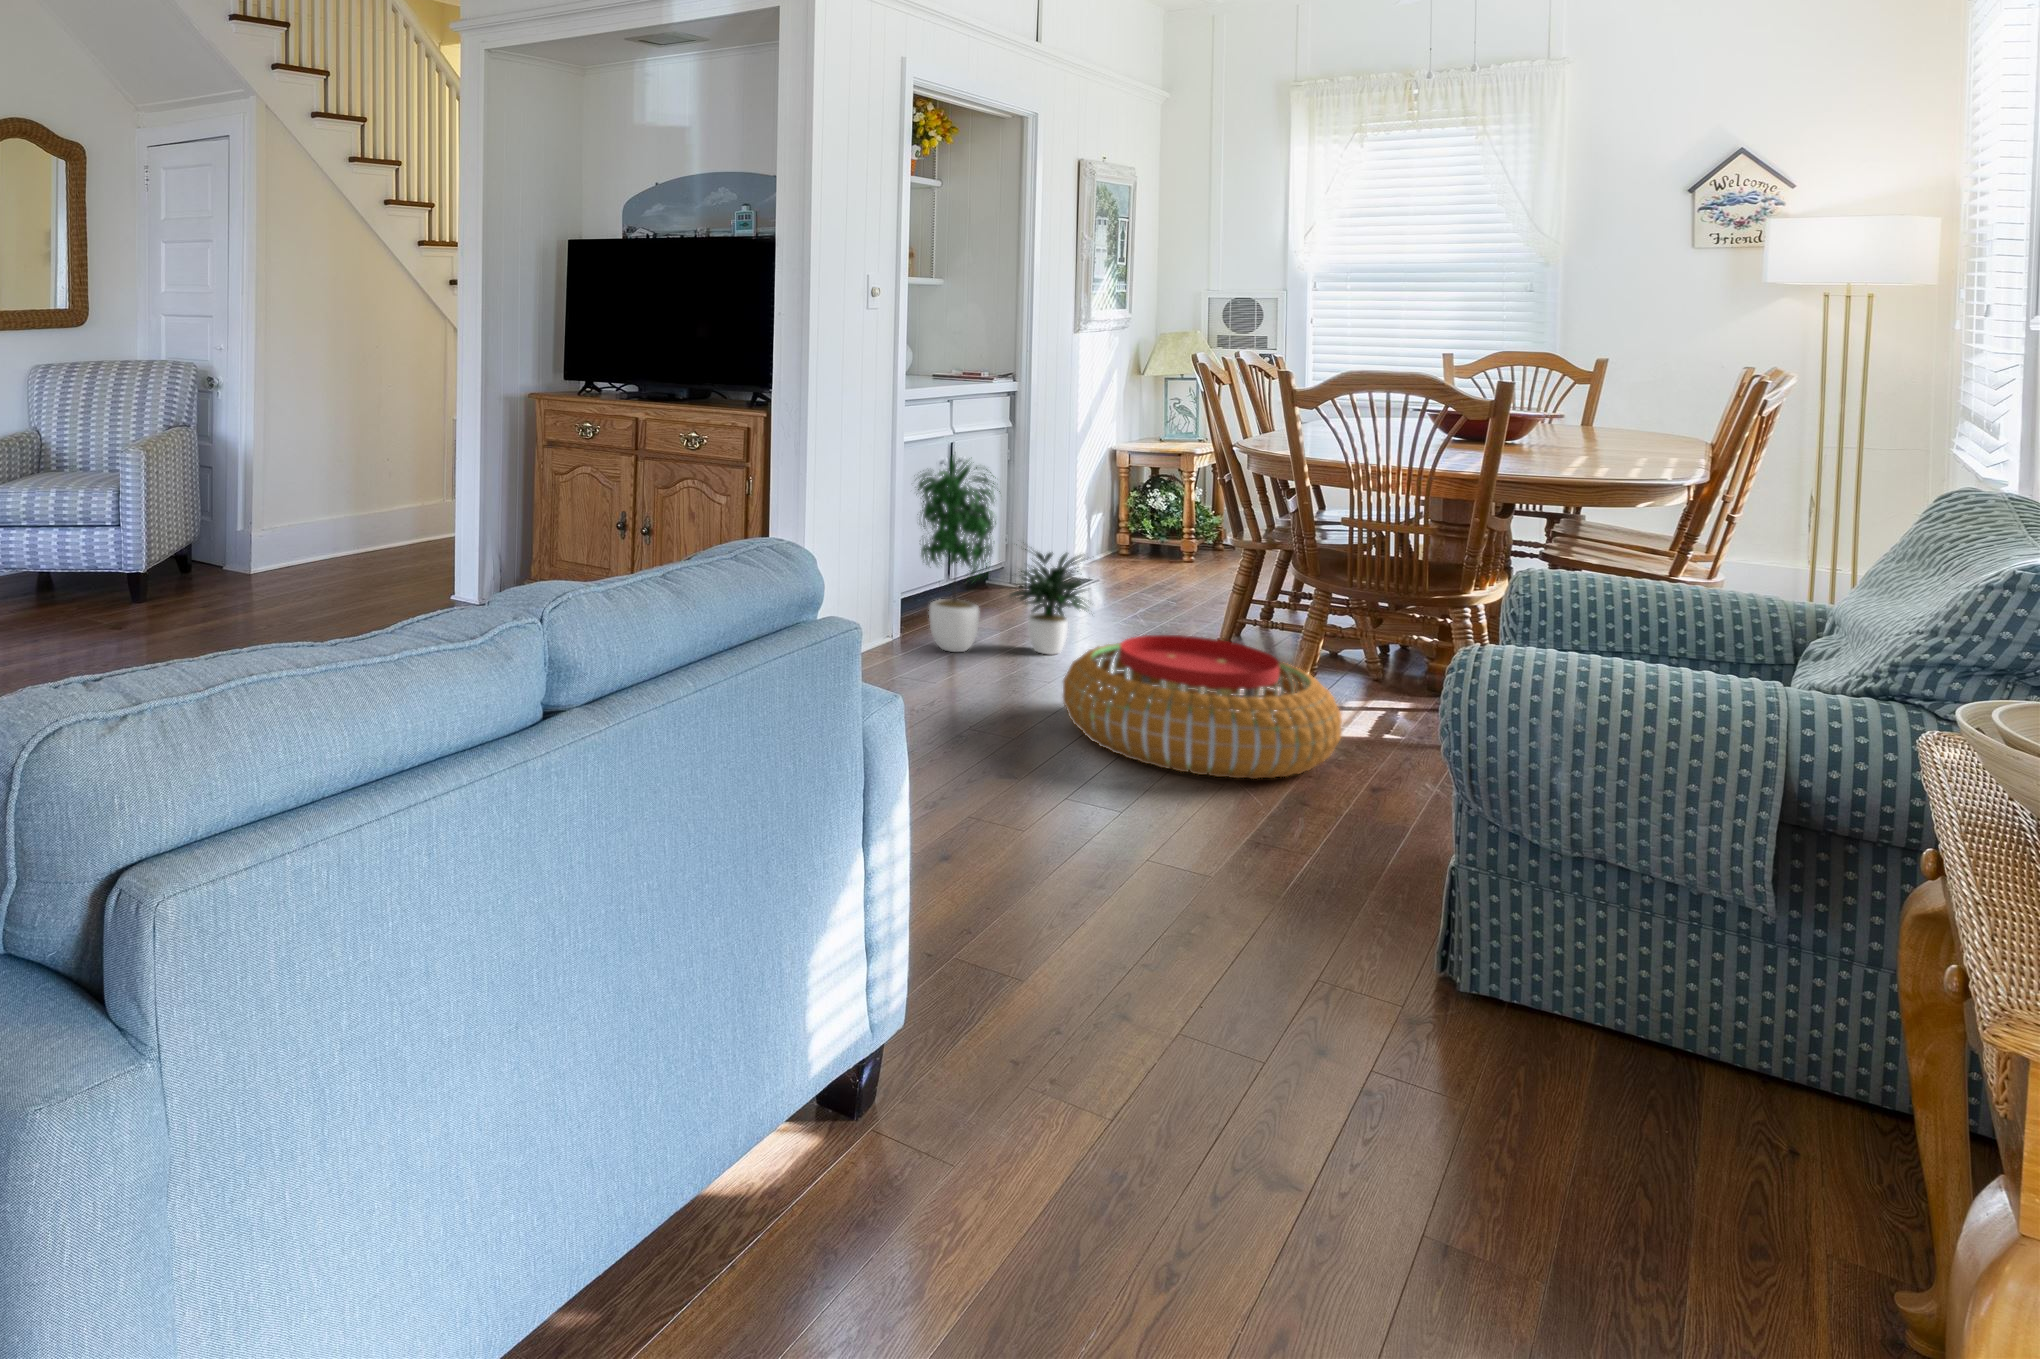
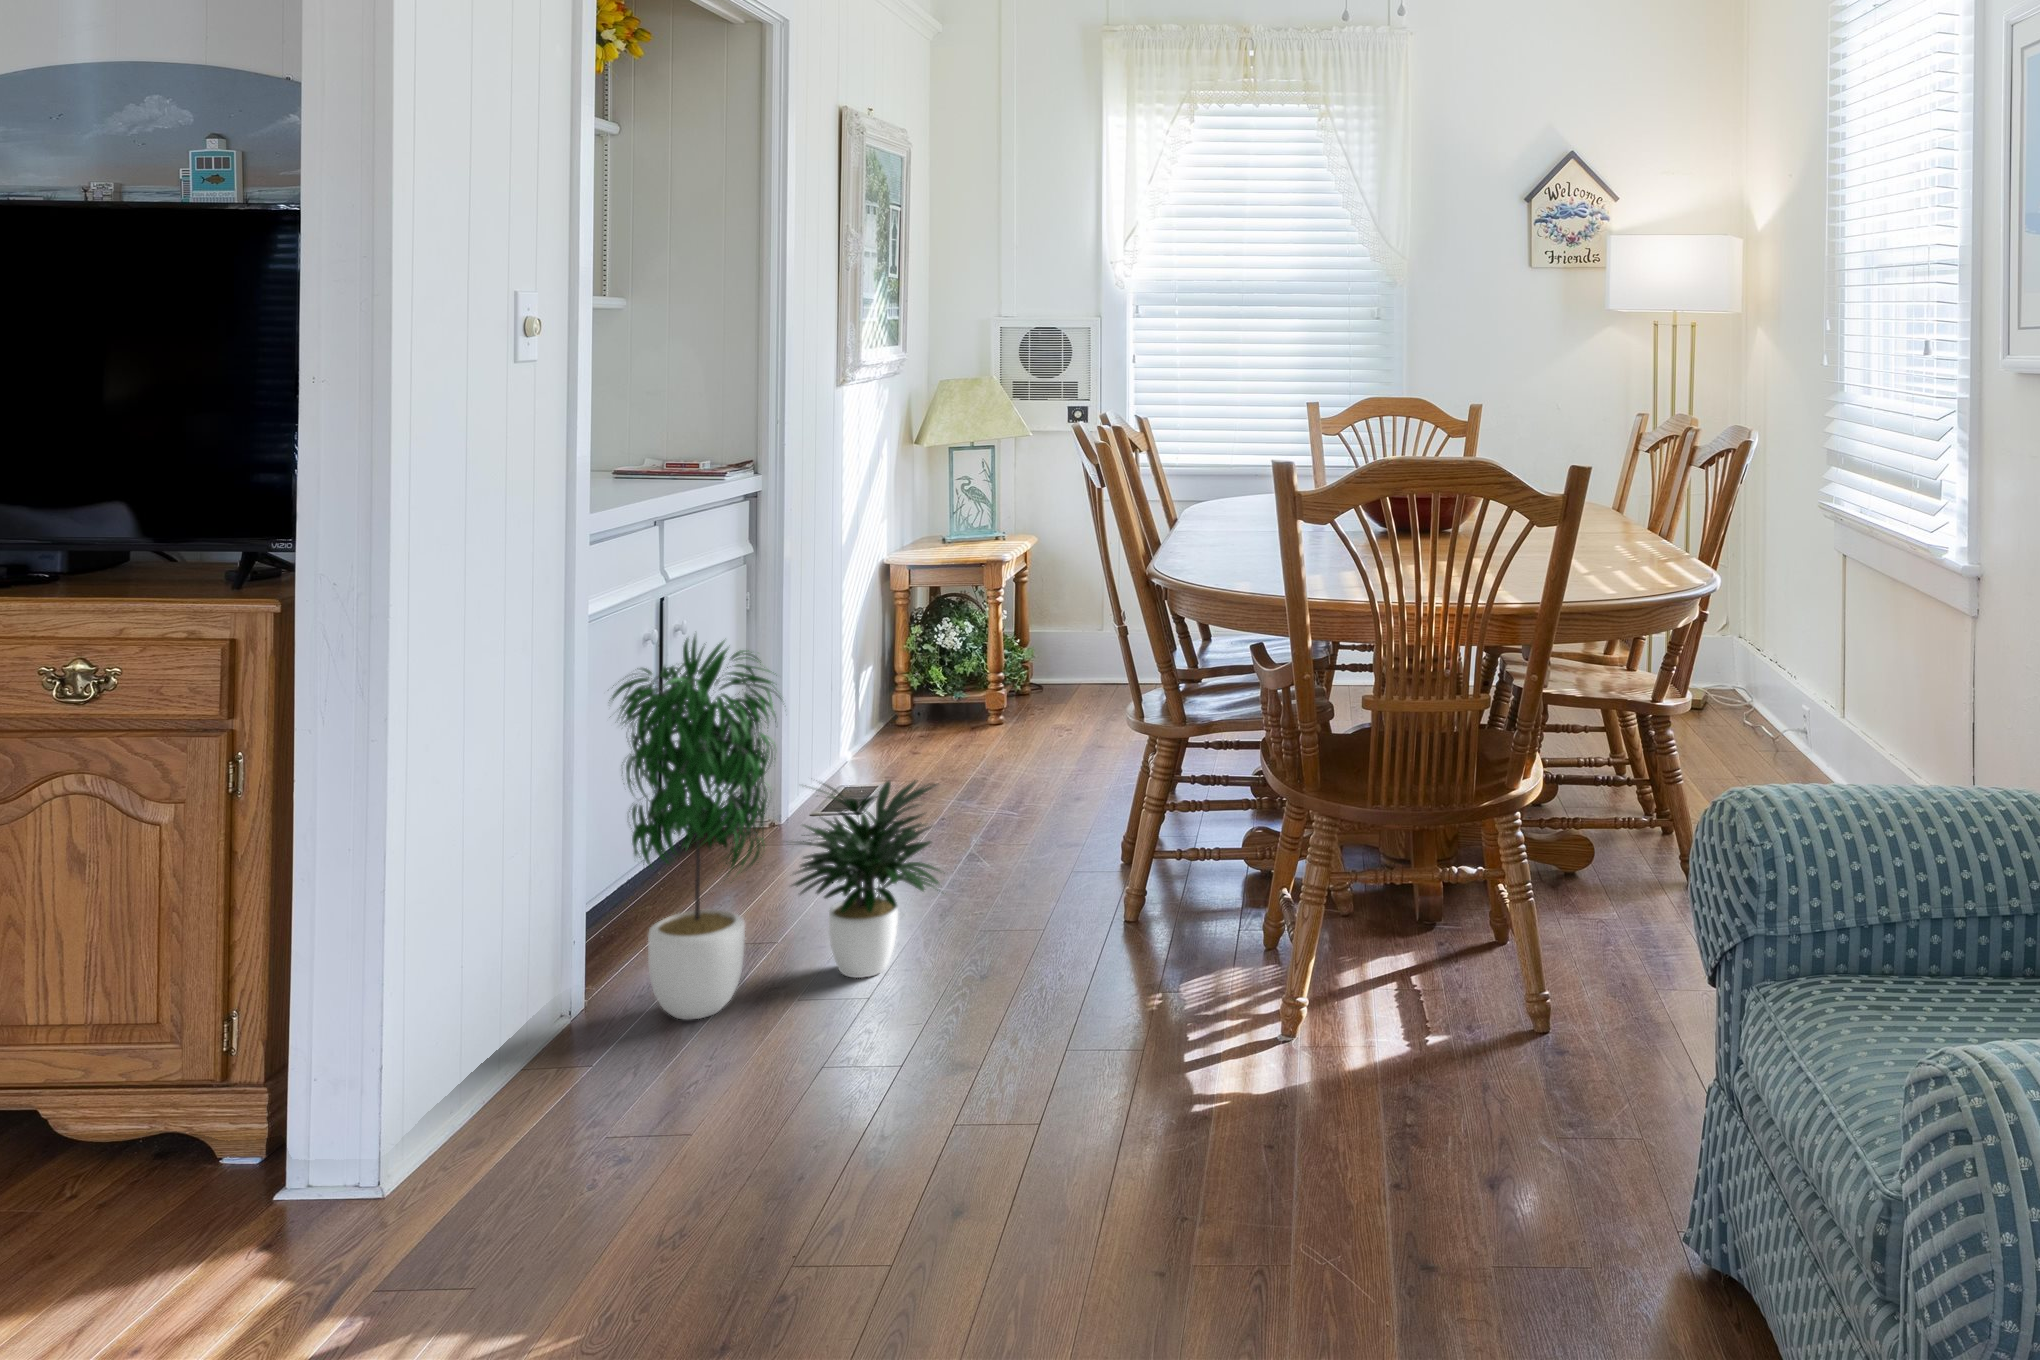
pouf: present [1063,635,1342,779] -> none [951,930,1403,1237]

